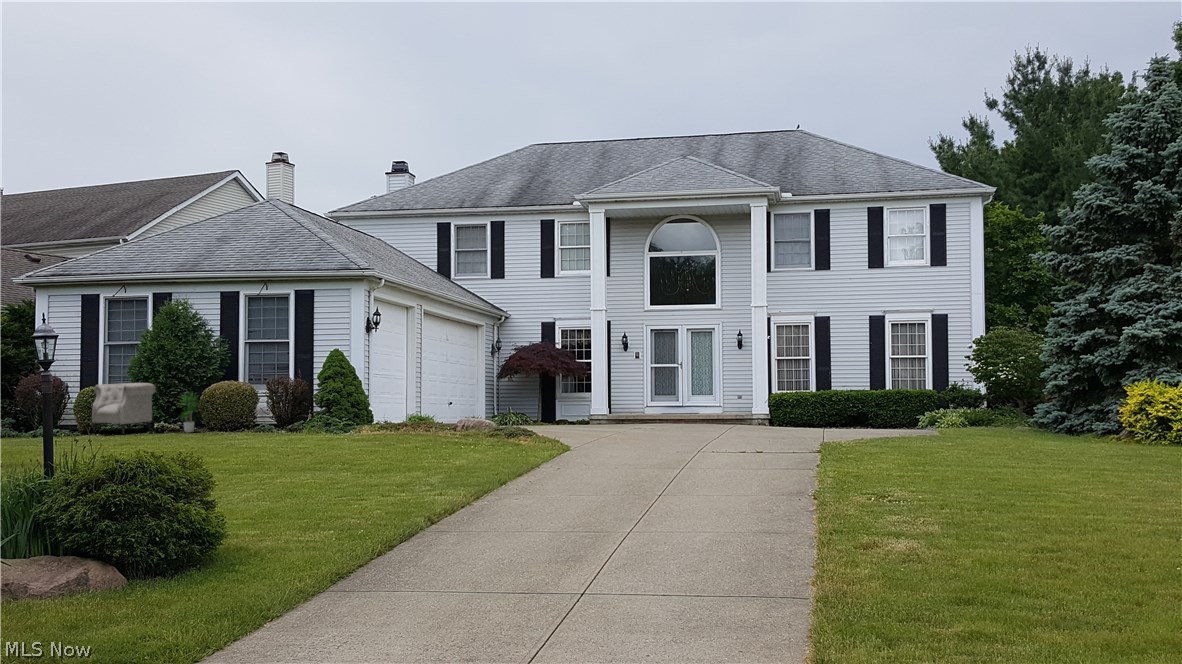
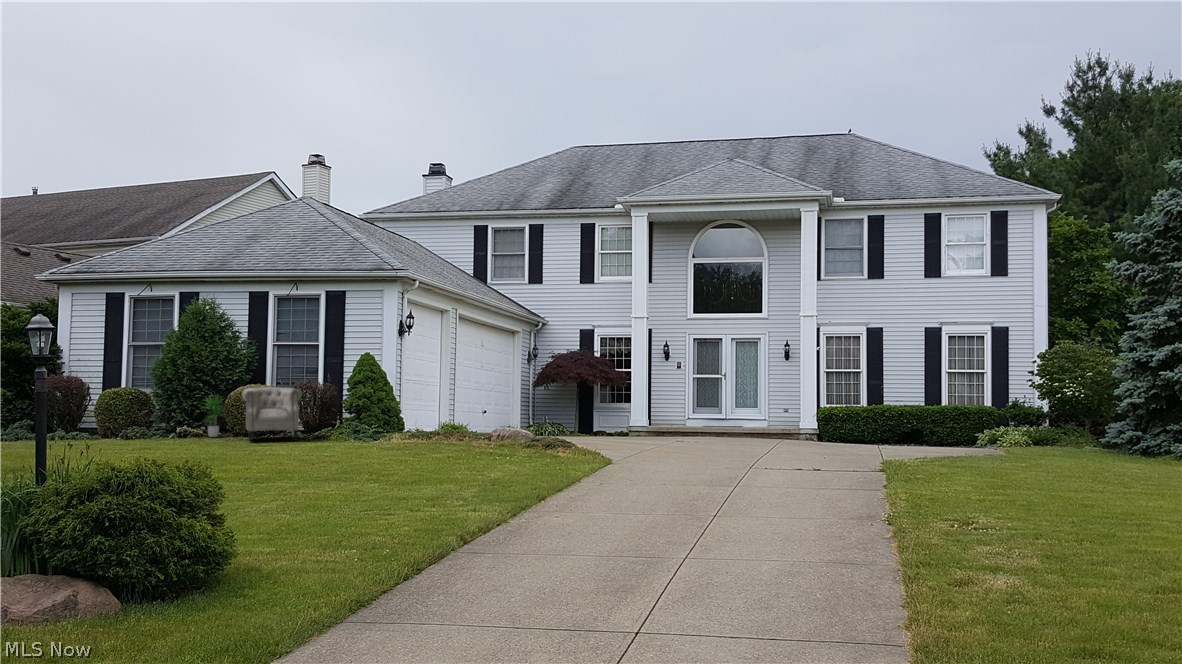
chair: present [92,383,155,434] -> present [242,387,302,442]

